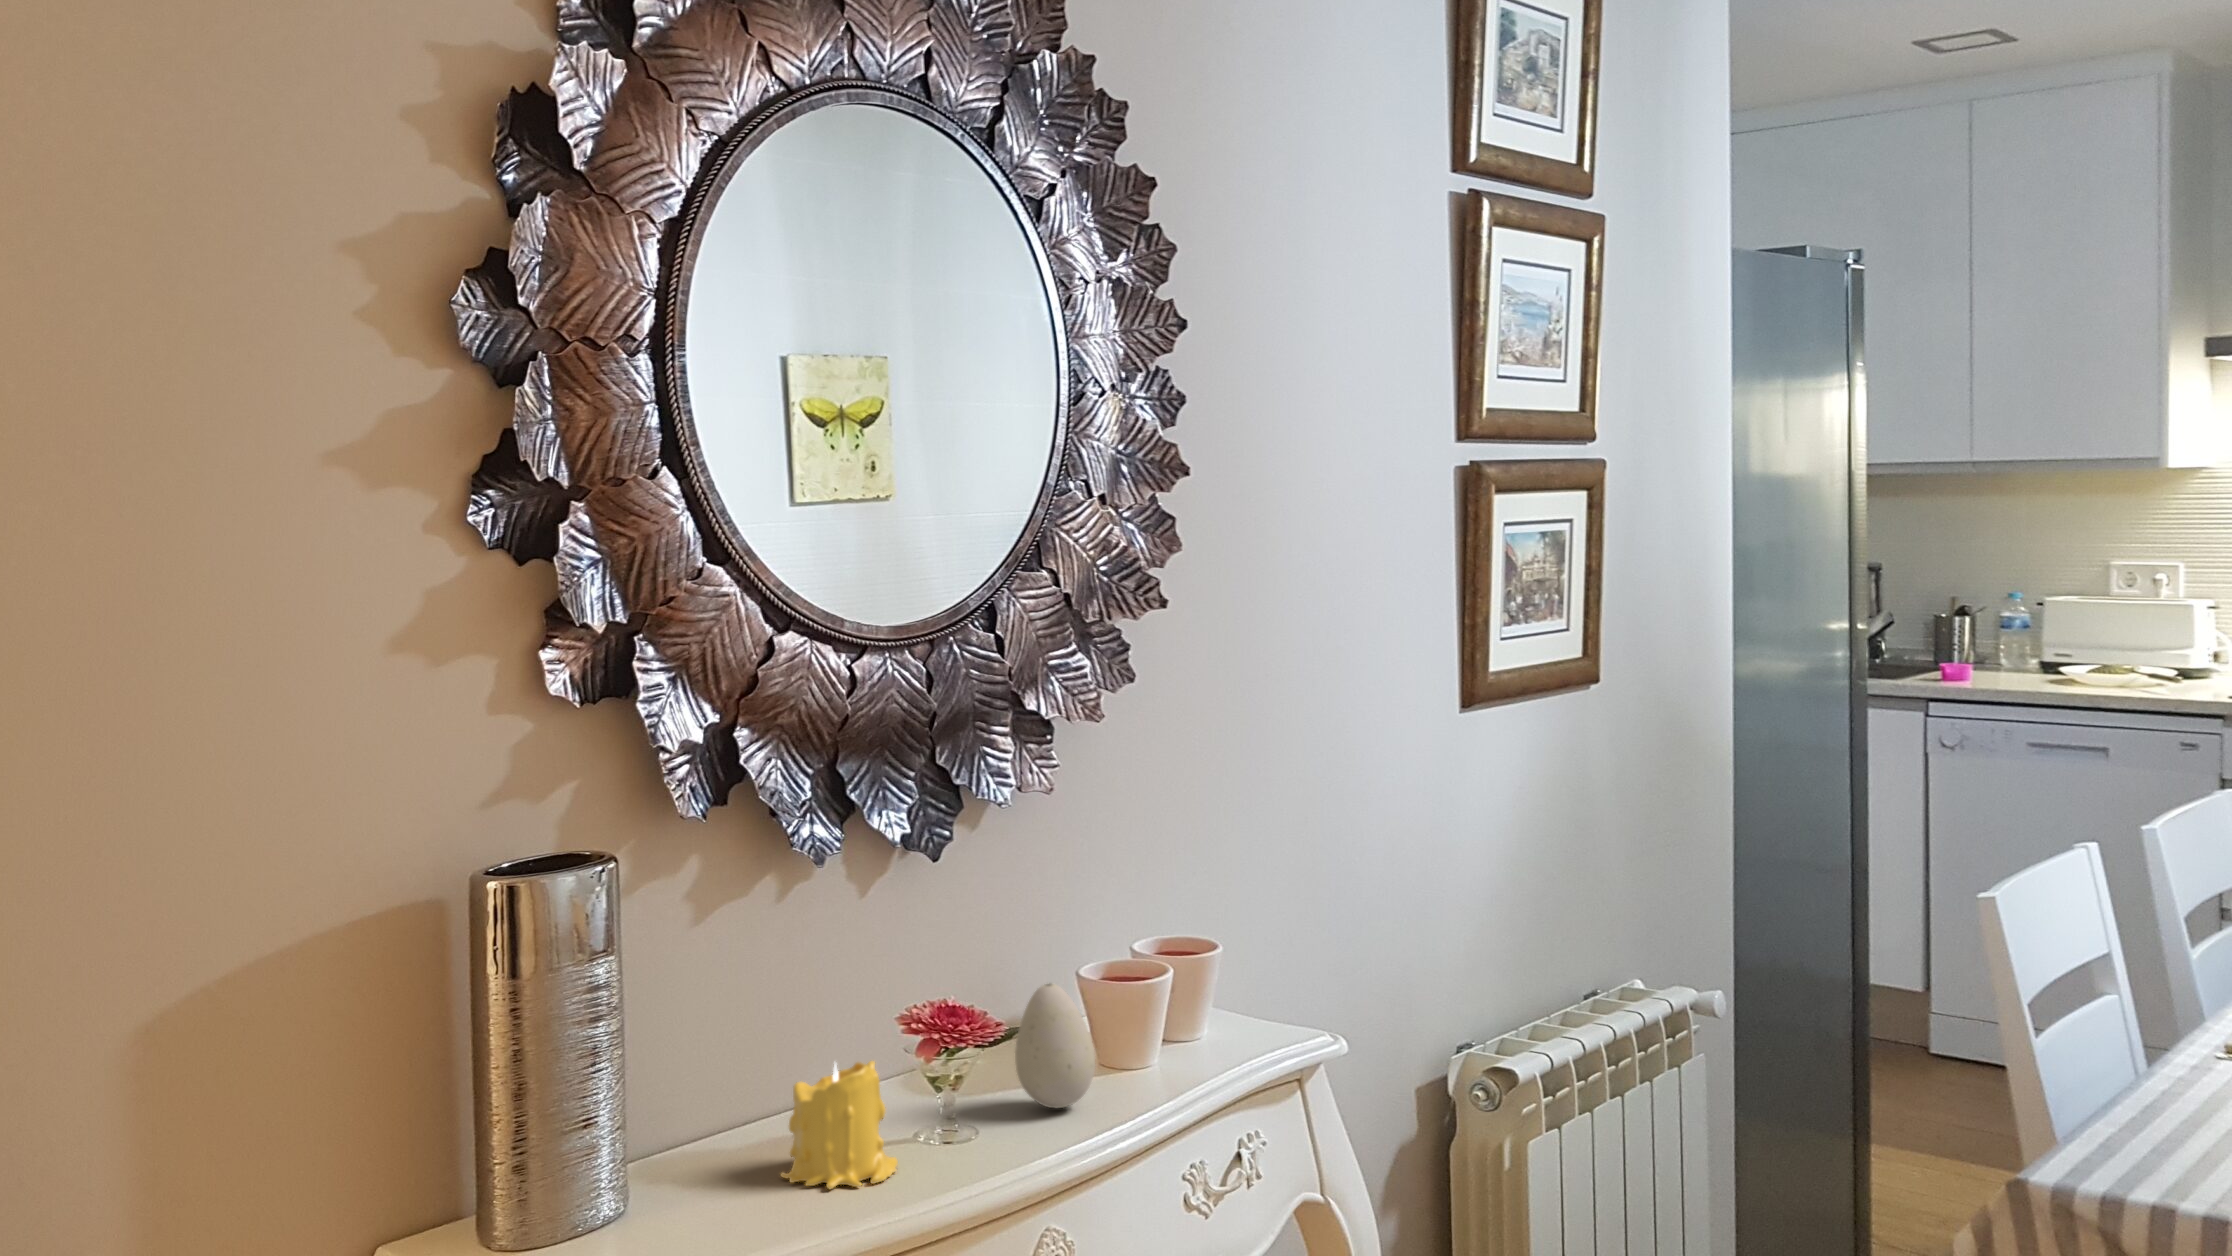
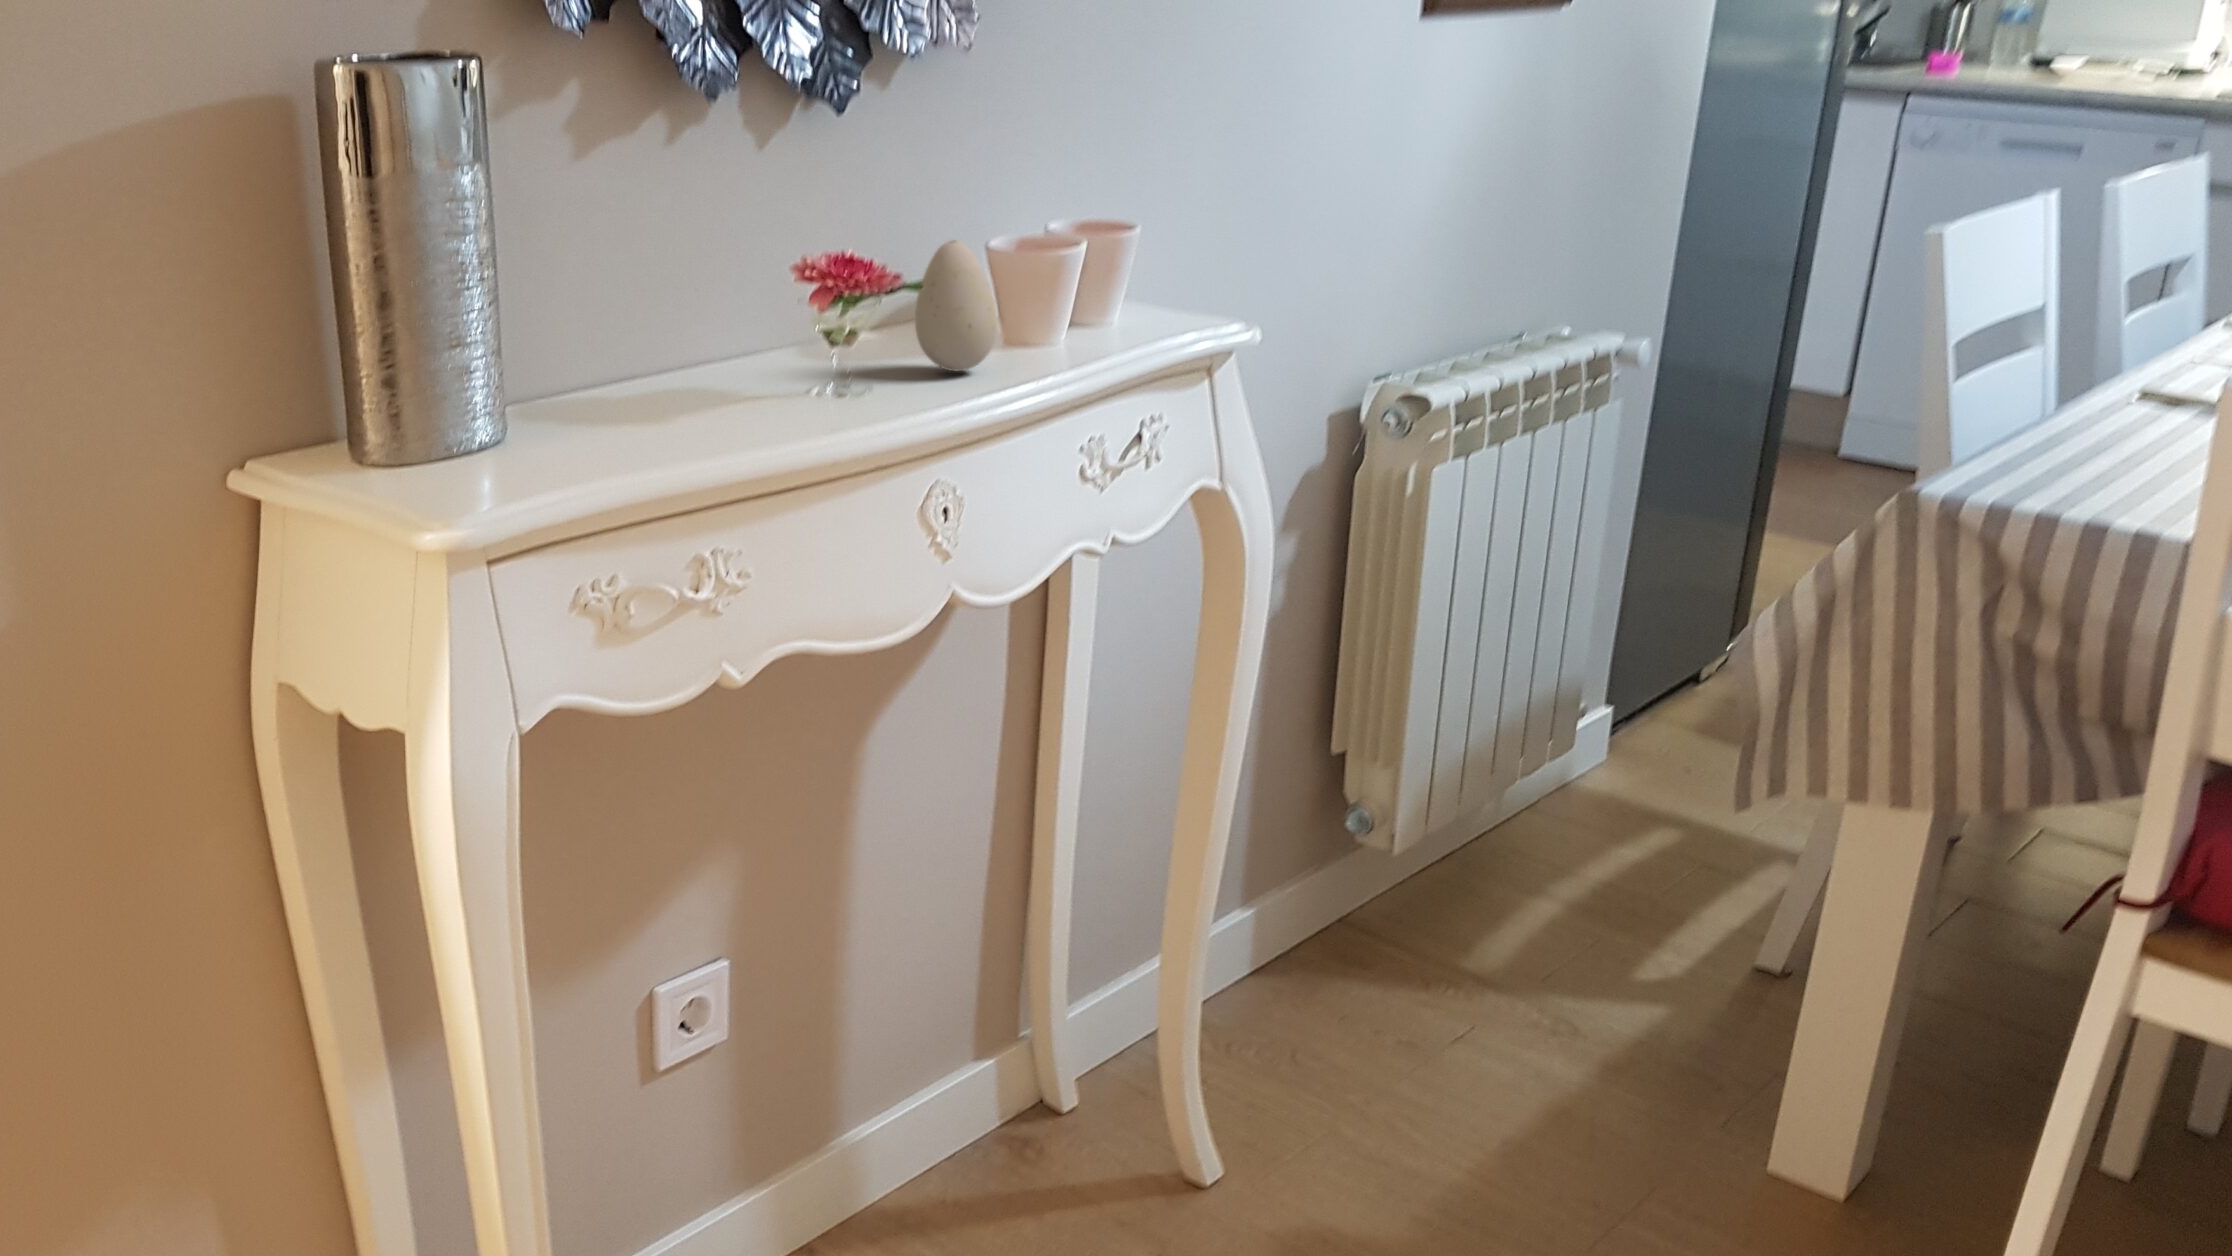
candle: present [781,1061,898,1189] -> none [663,294,785,426]

